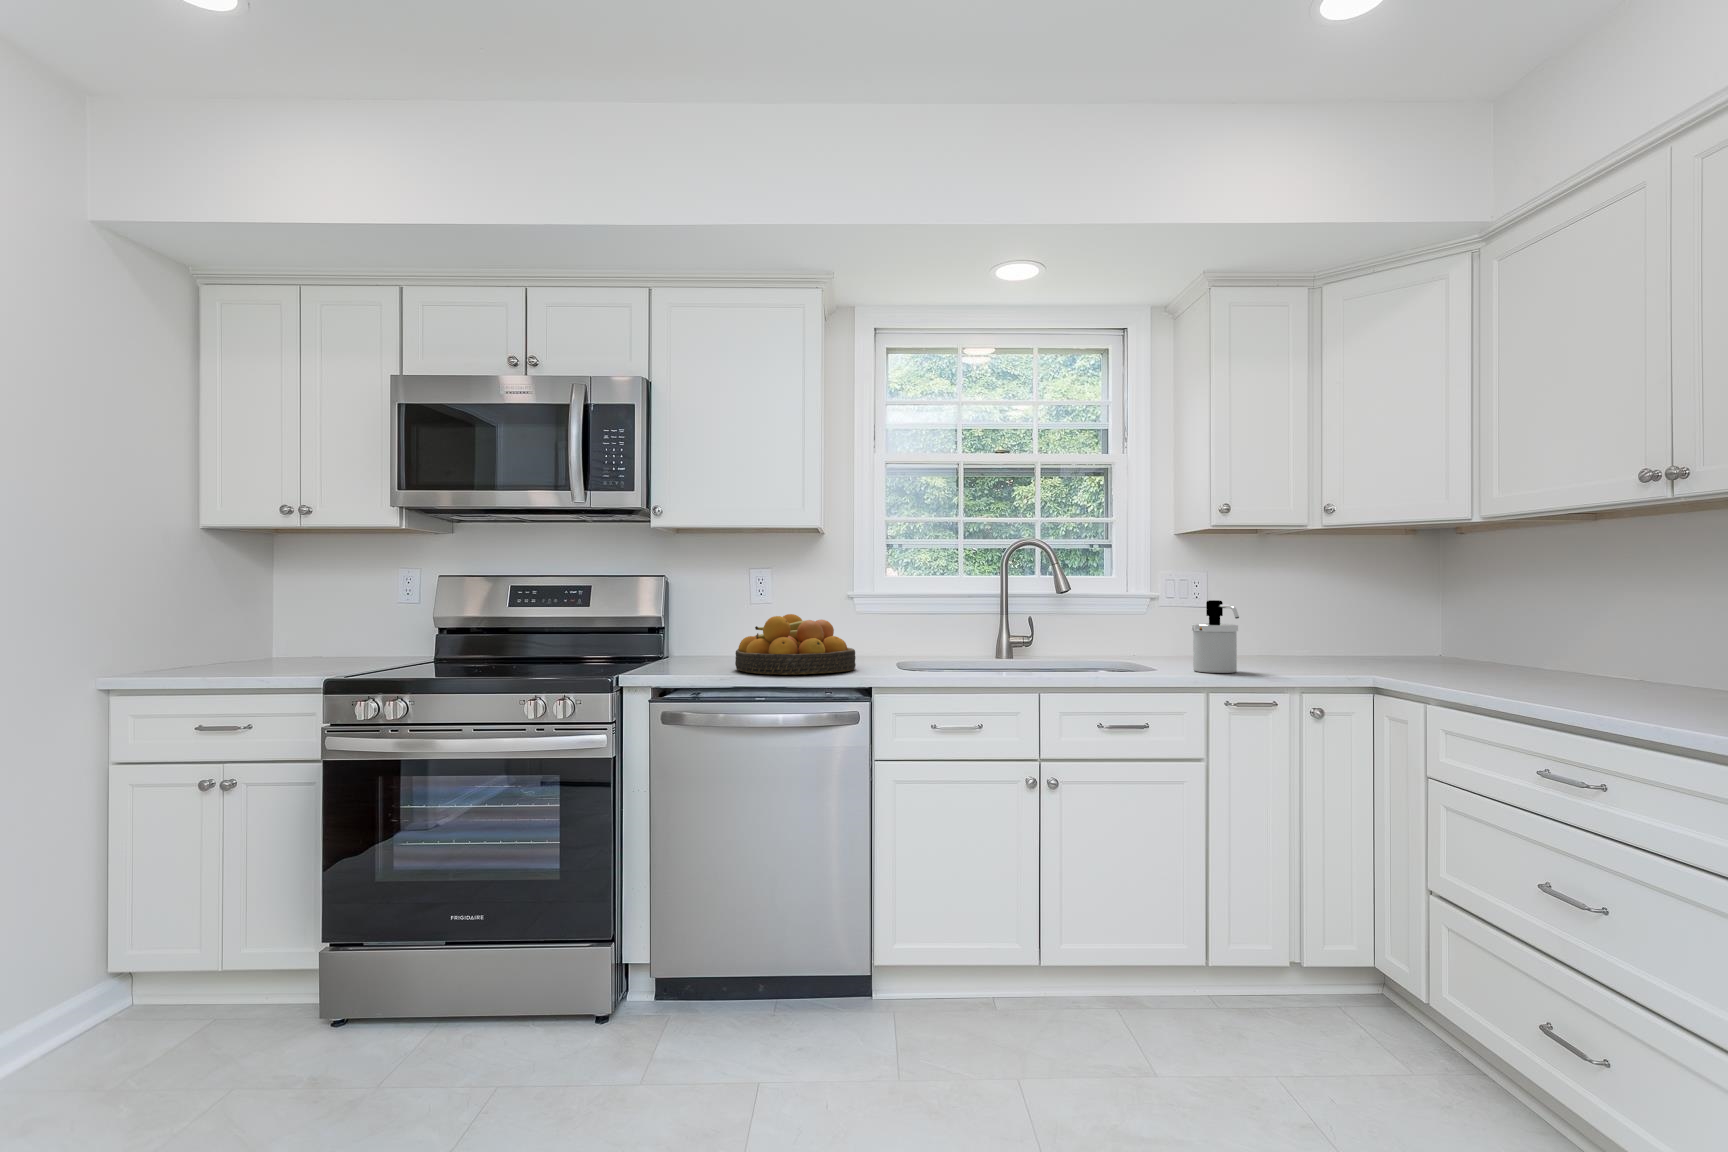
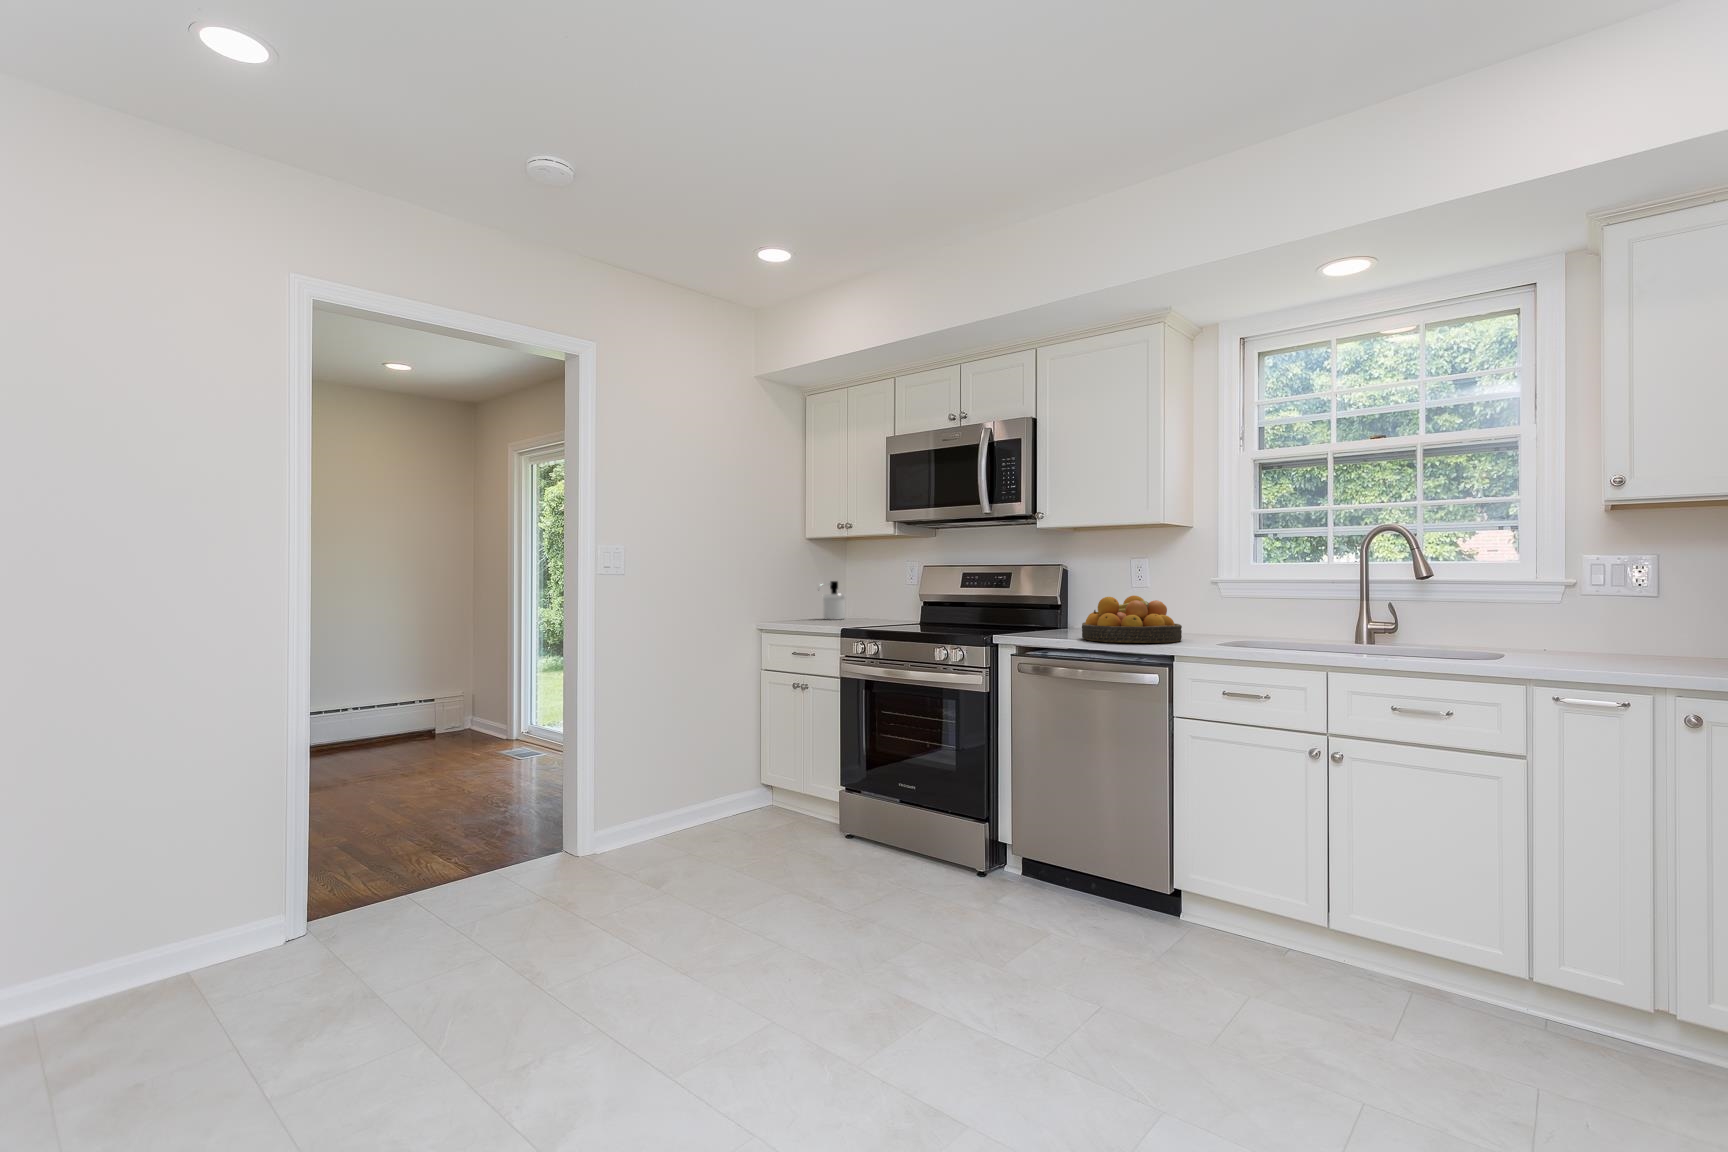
soap dispenser: present [1191,600,1239,673] -> present [818,581,846,620]

